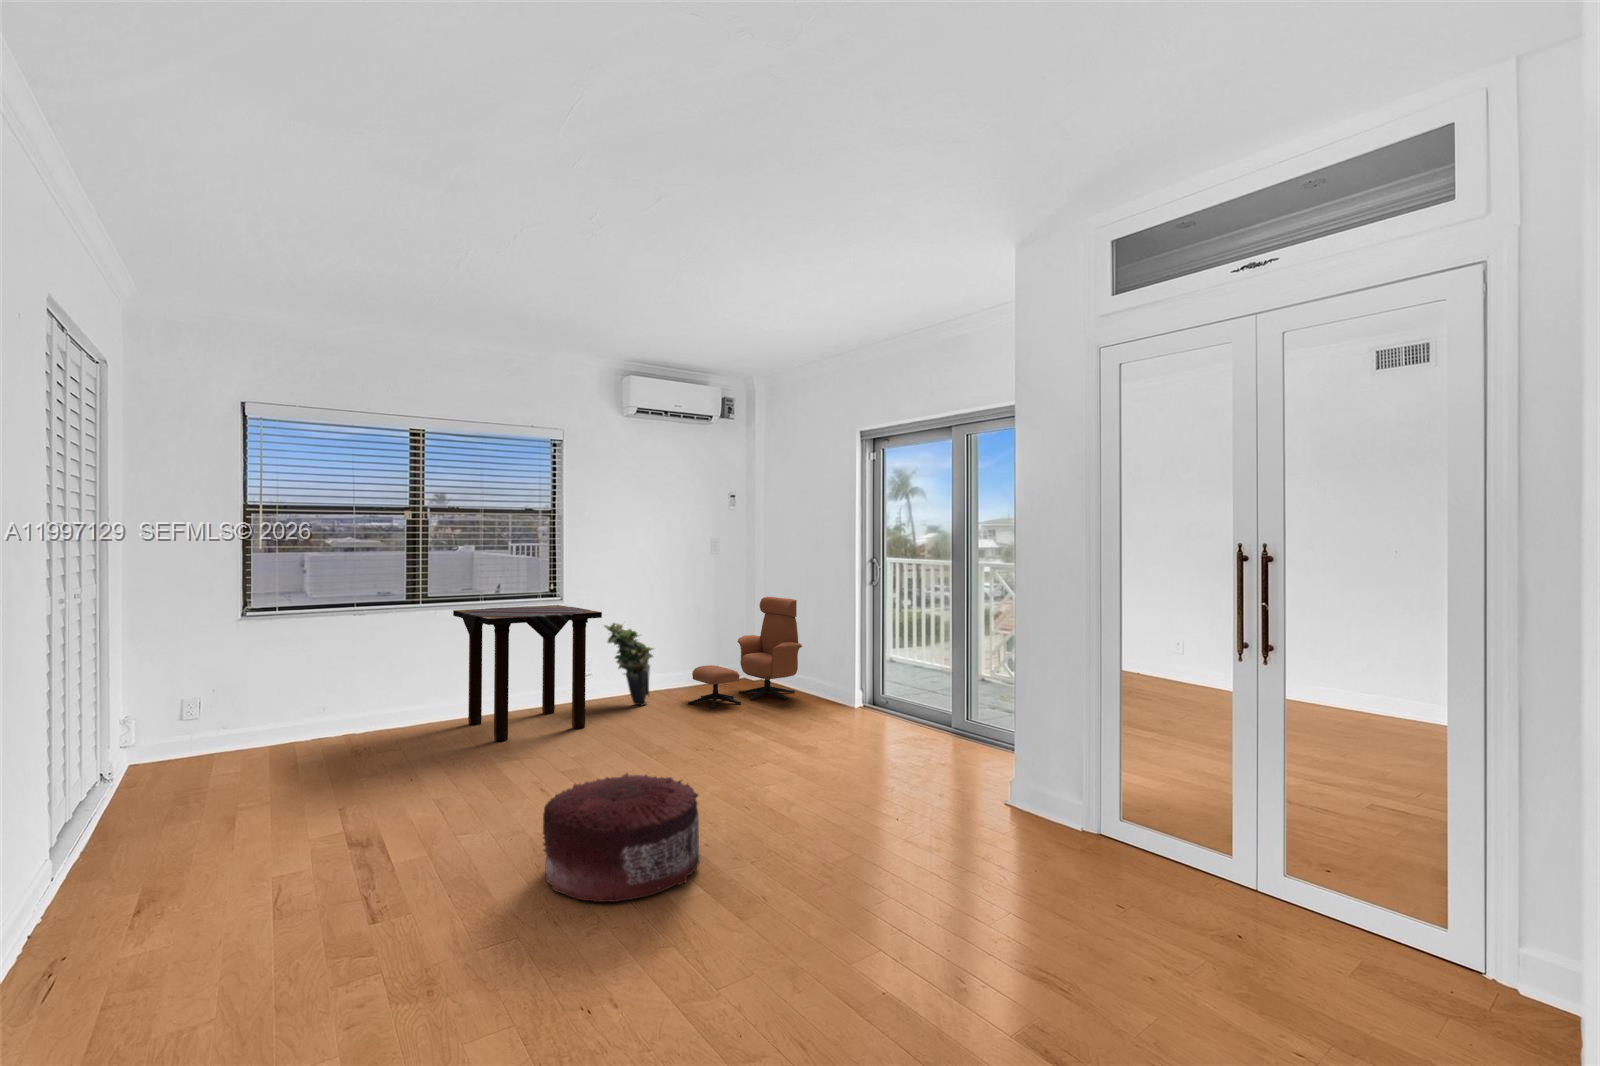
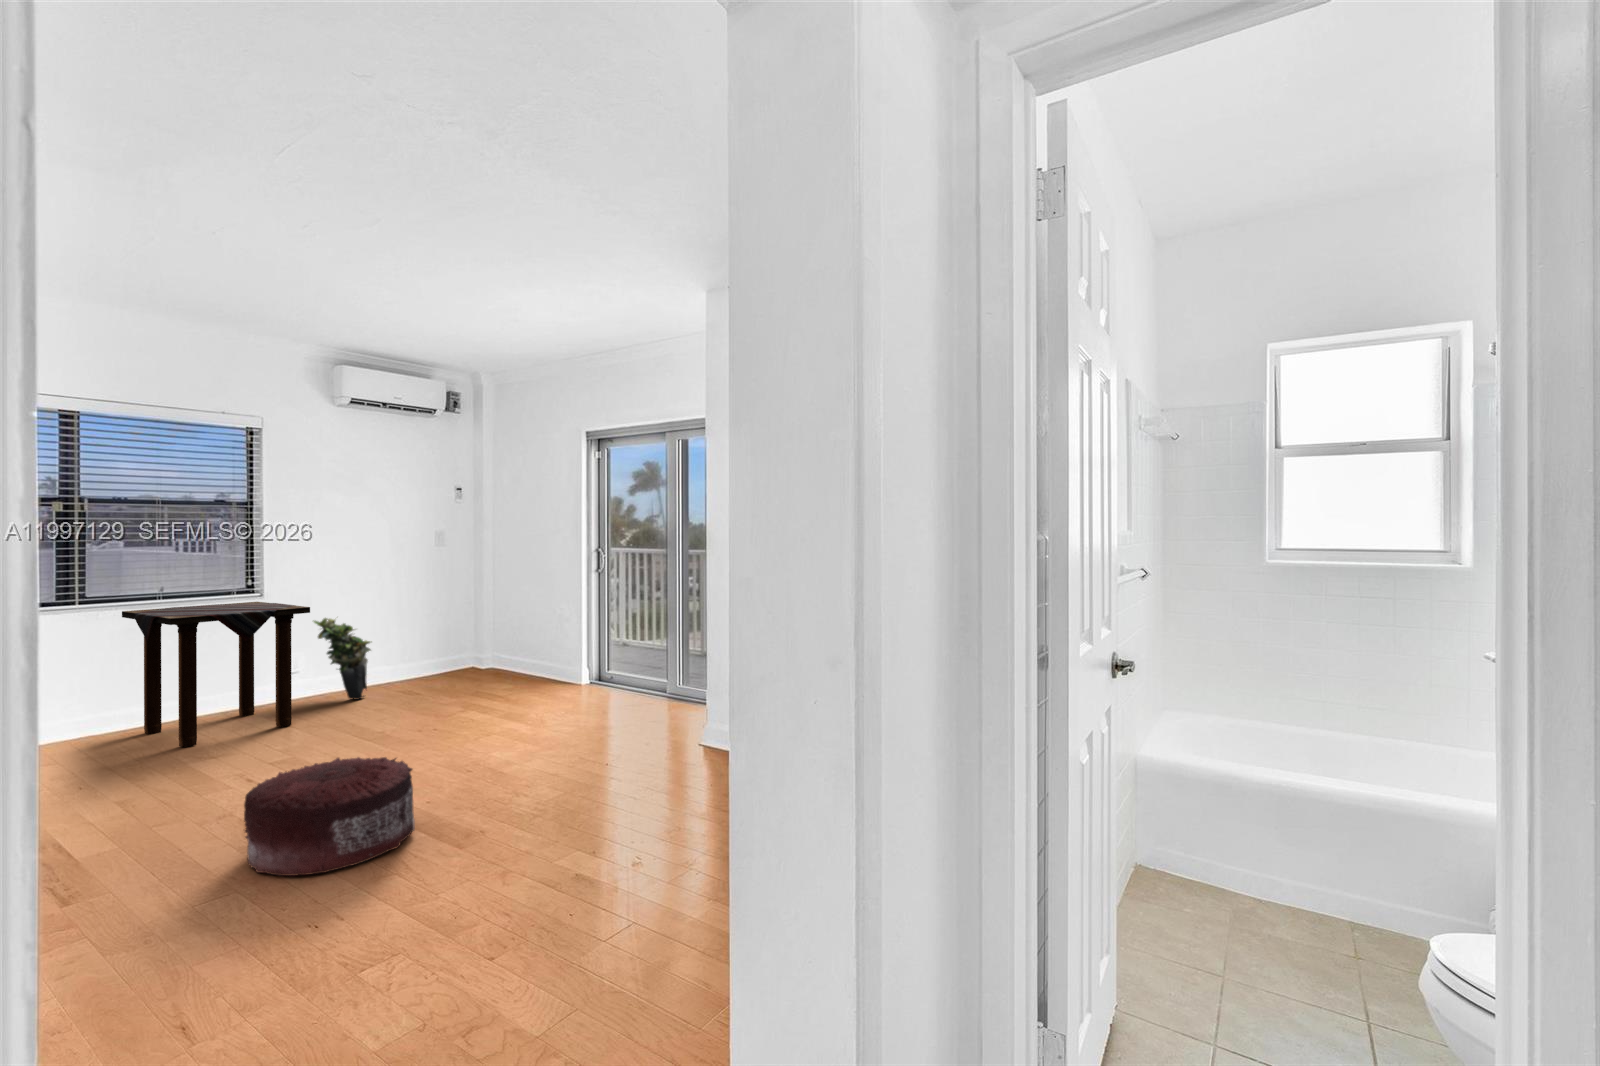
lounge chair: present [688,597,802,708] -> none [410,587,531,697]

